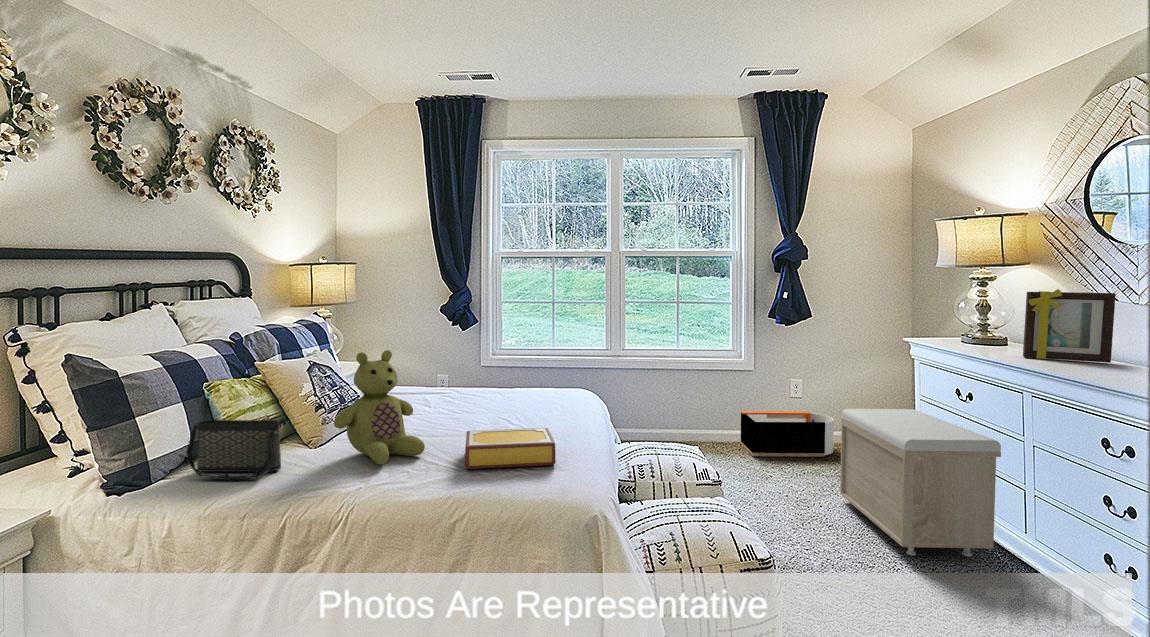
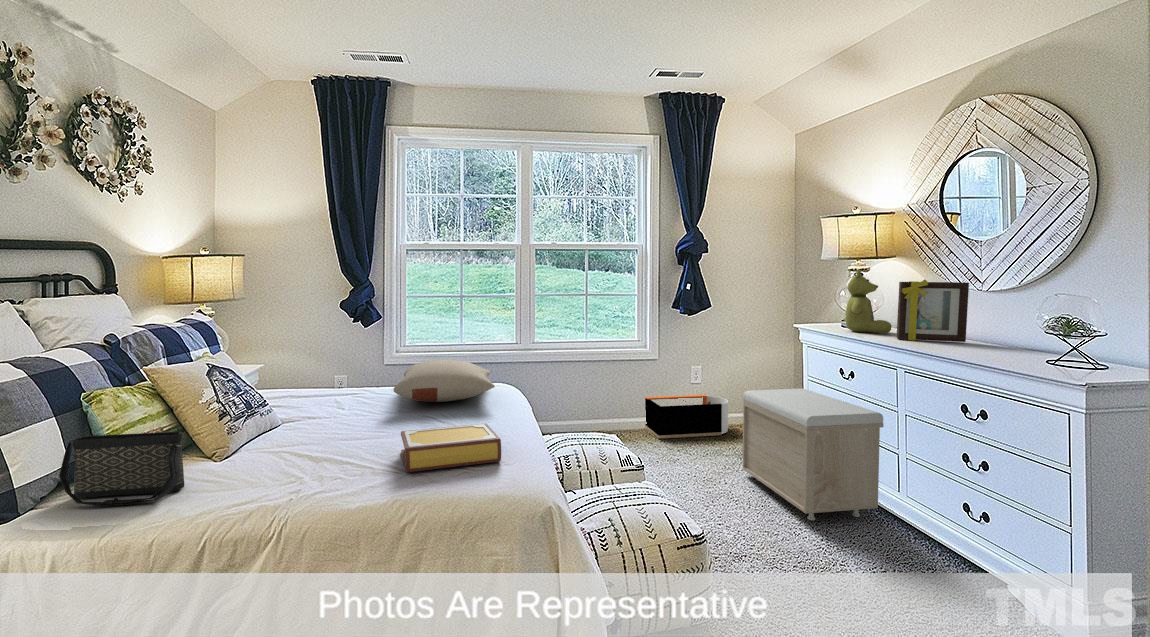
stuffed bear: present [334,350,425,464] -> present [845,269,891,333]
pillow: none [469,366,567,405] -> present [393,360,495,402]

